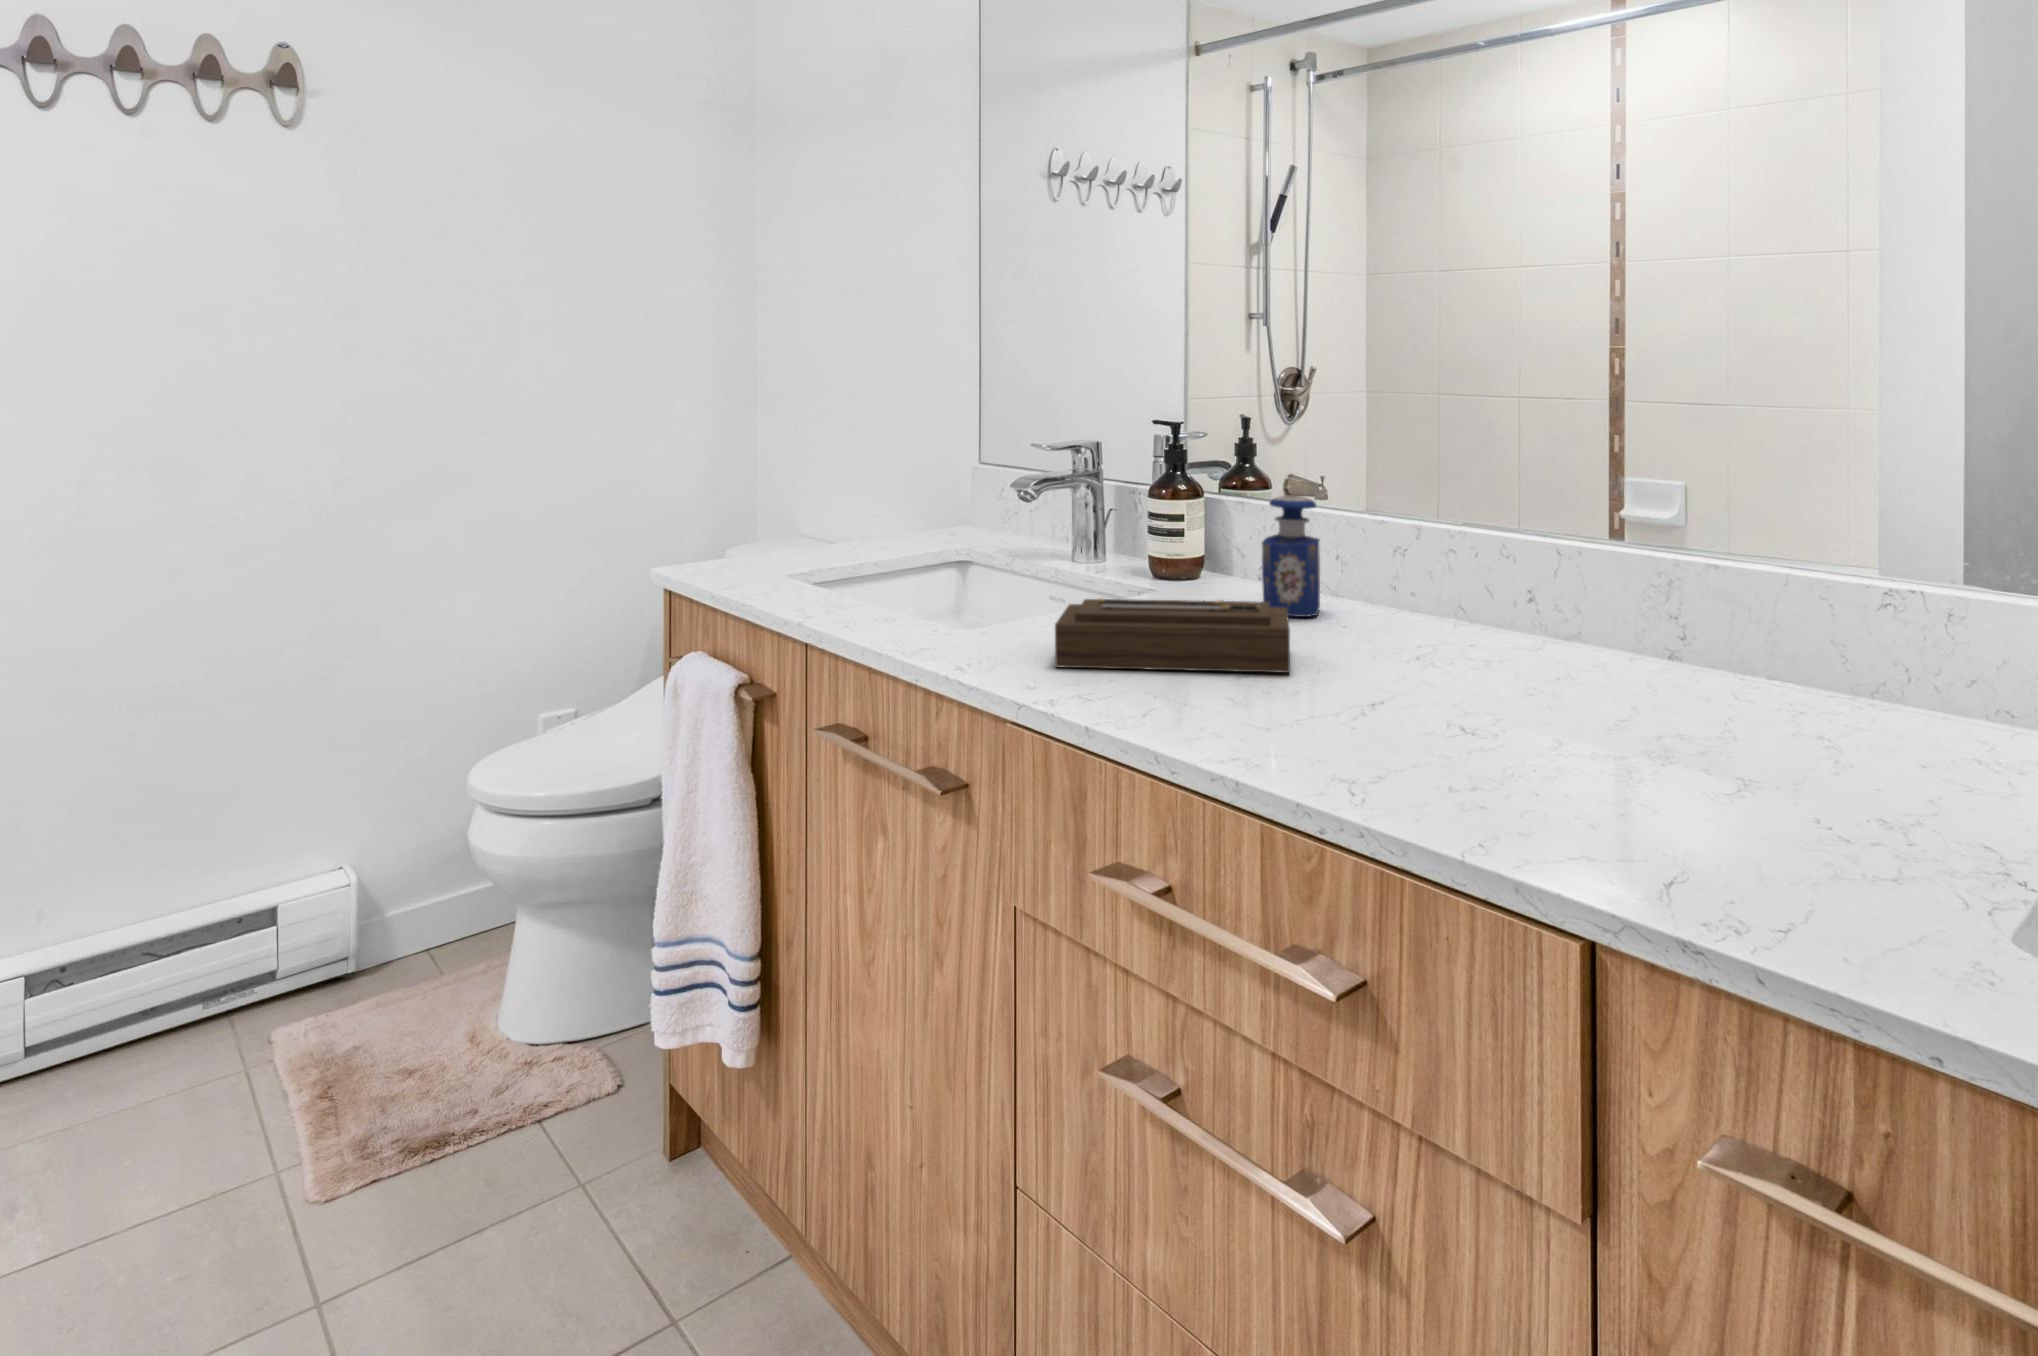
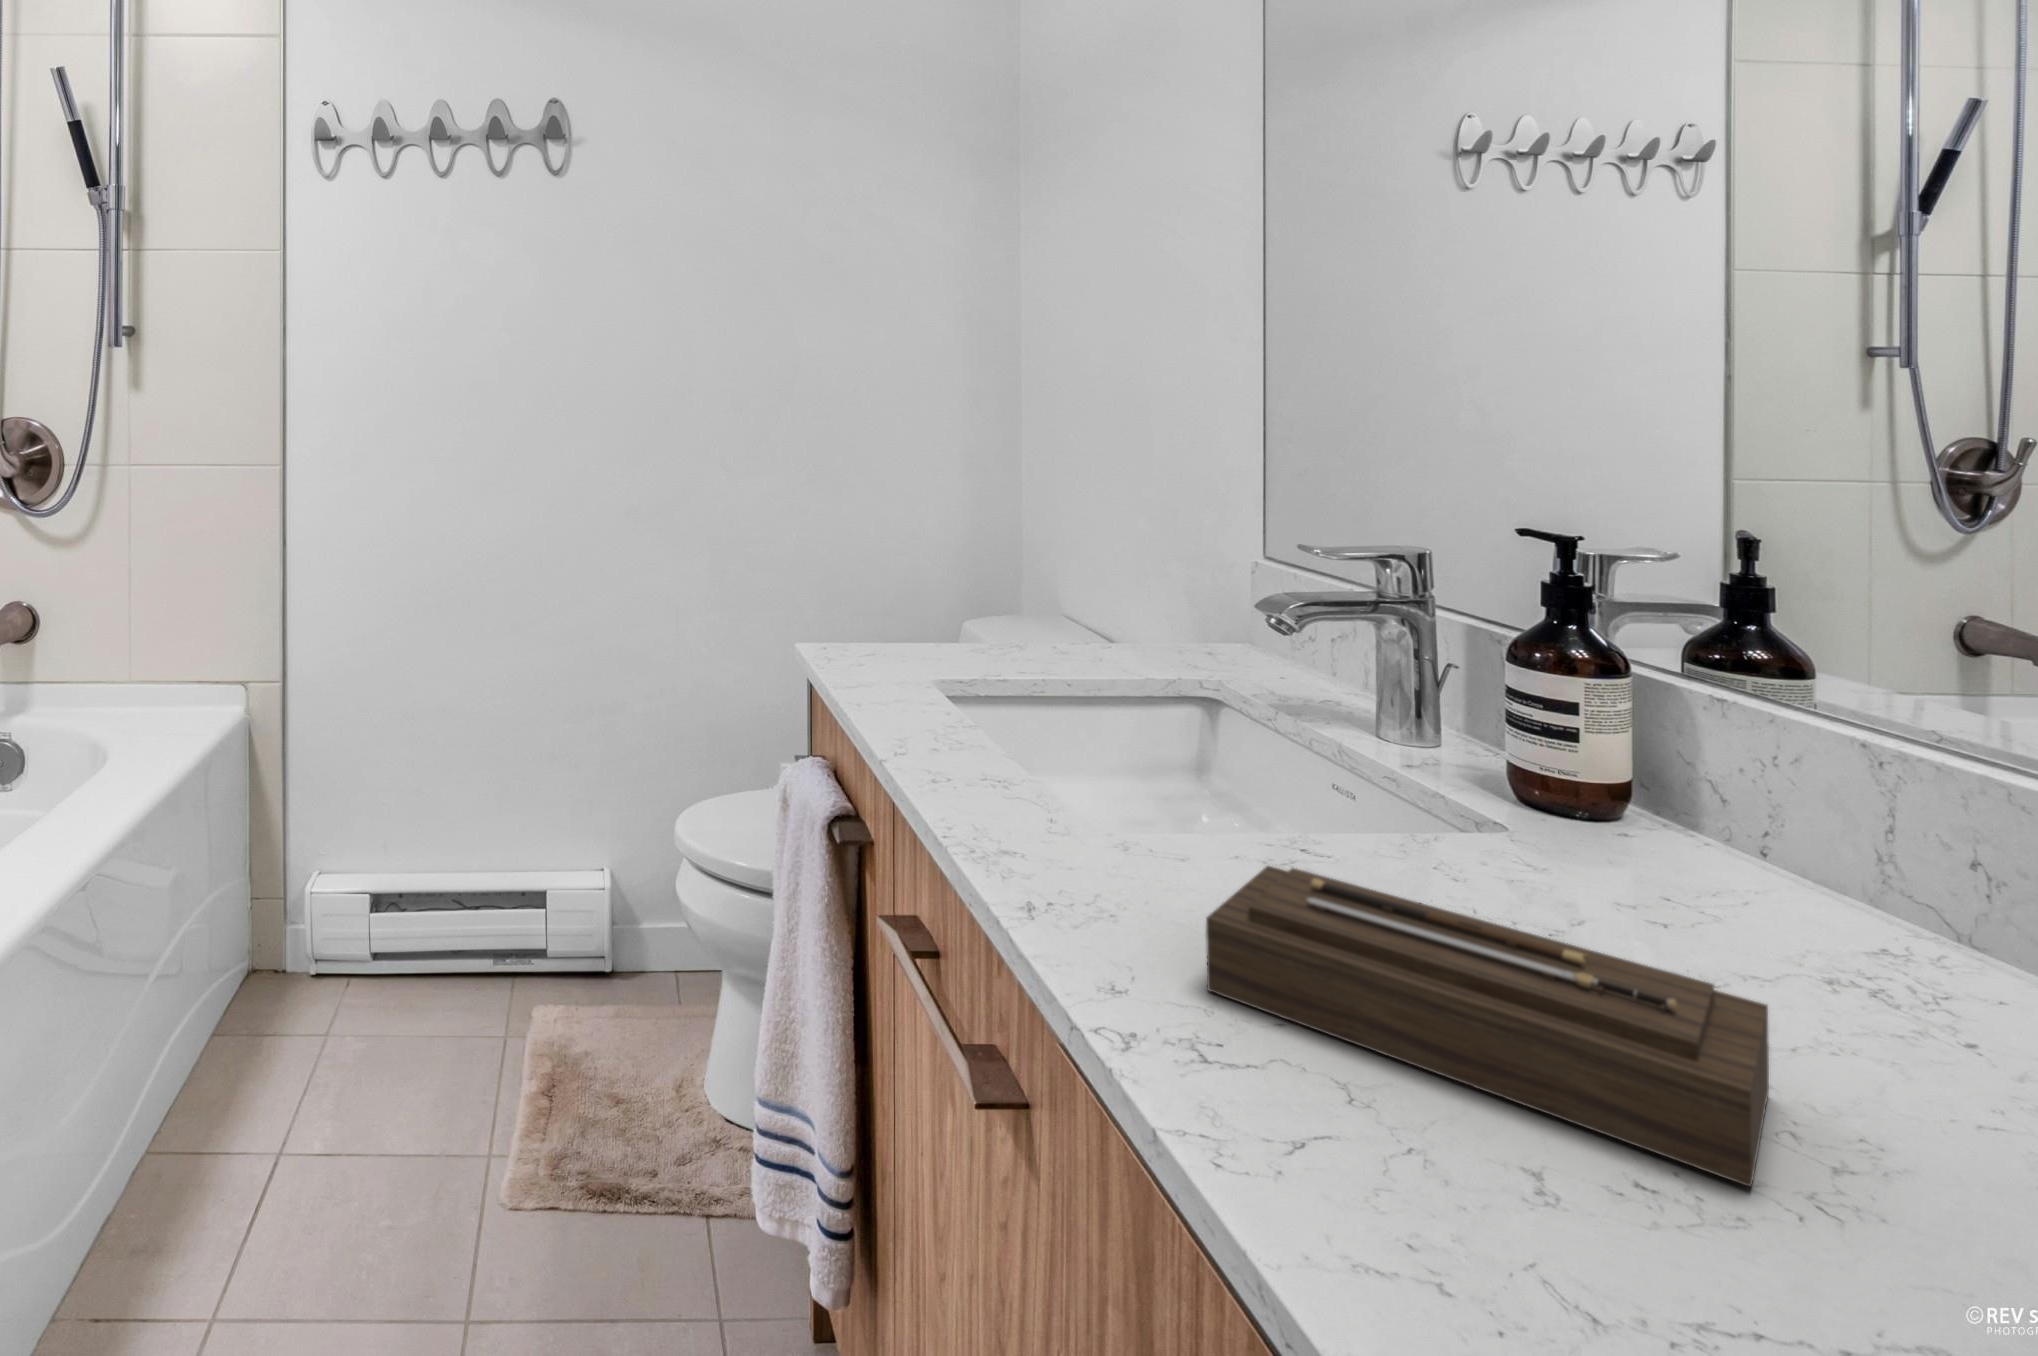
perfume bottle: present [1262,495,1320,617] -> none [1732,727,1900,994]

